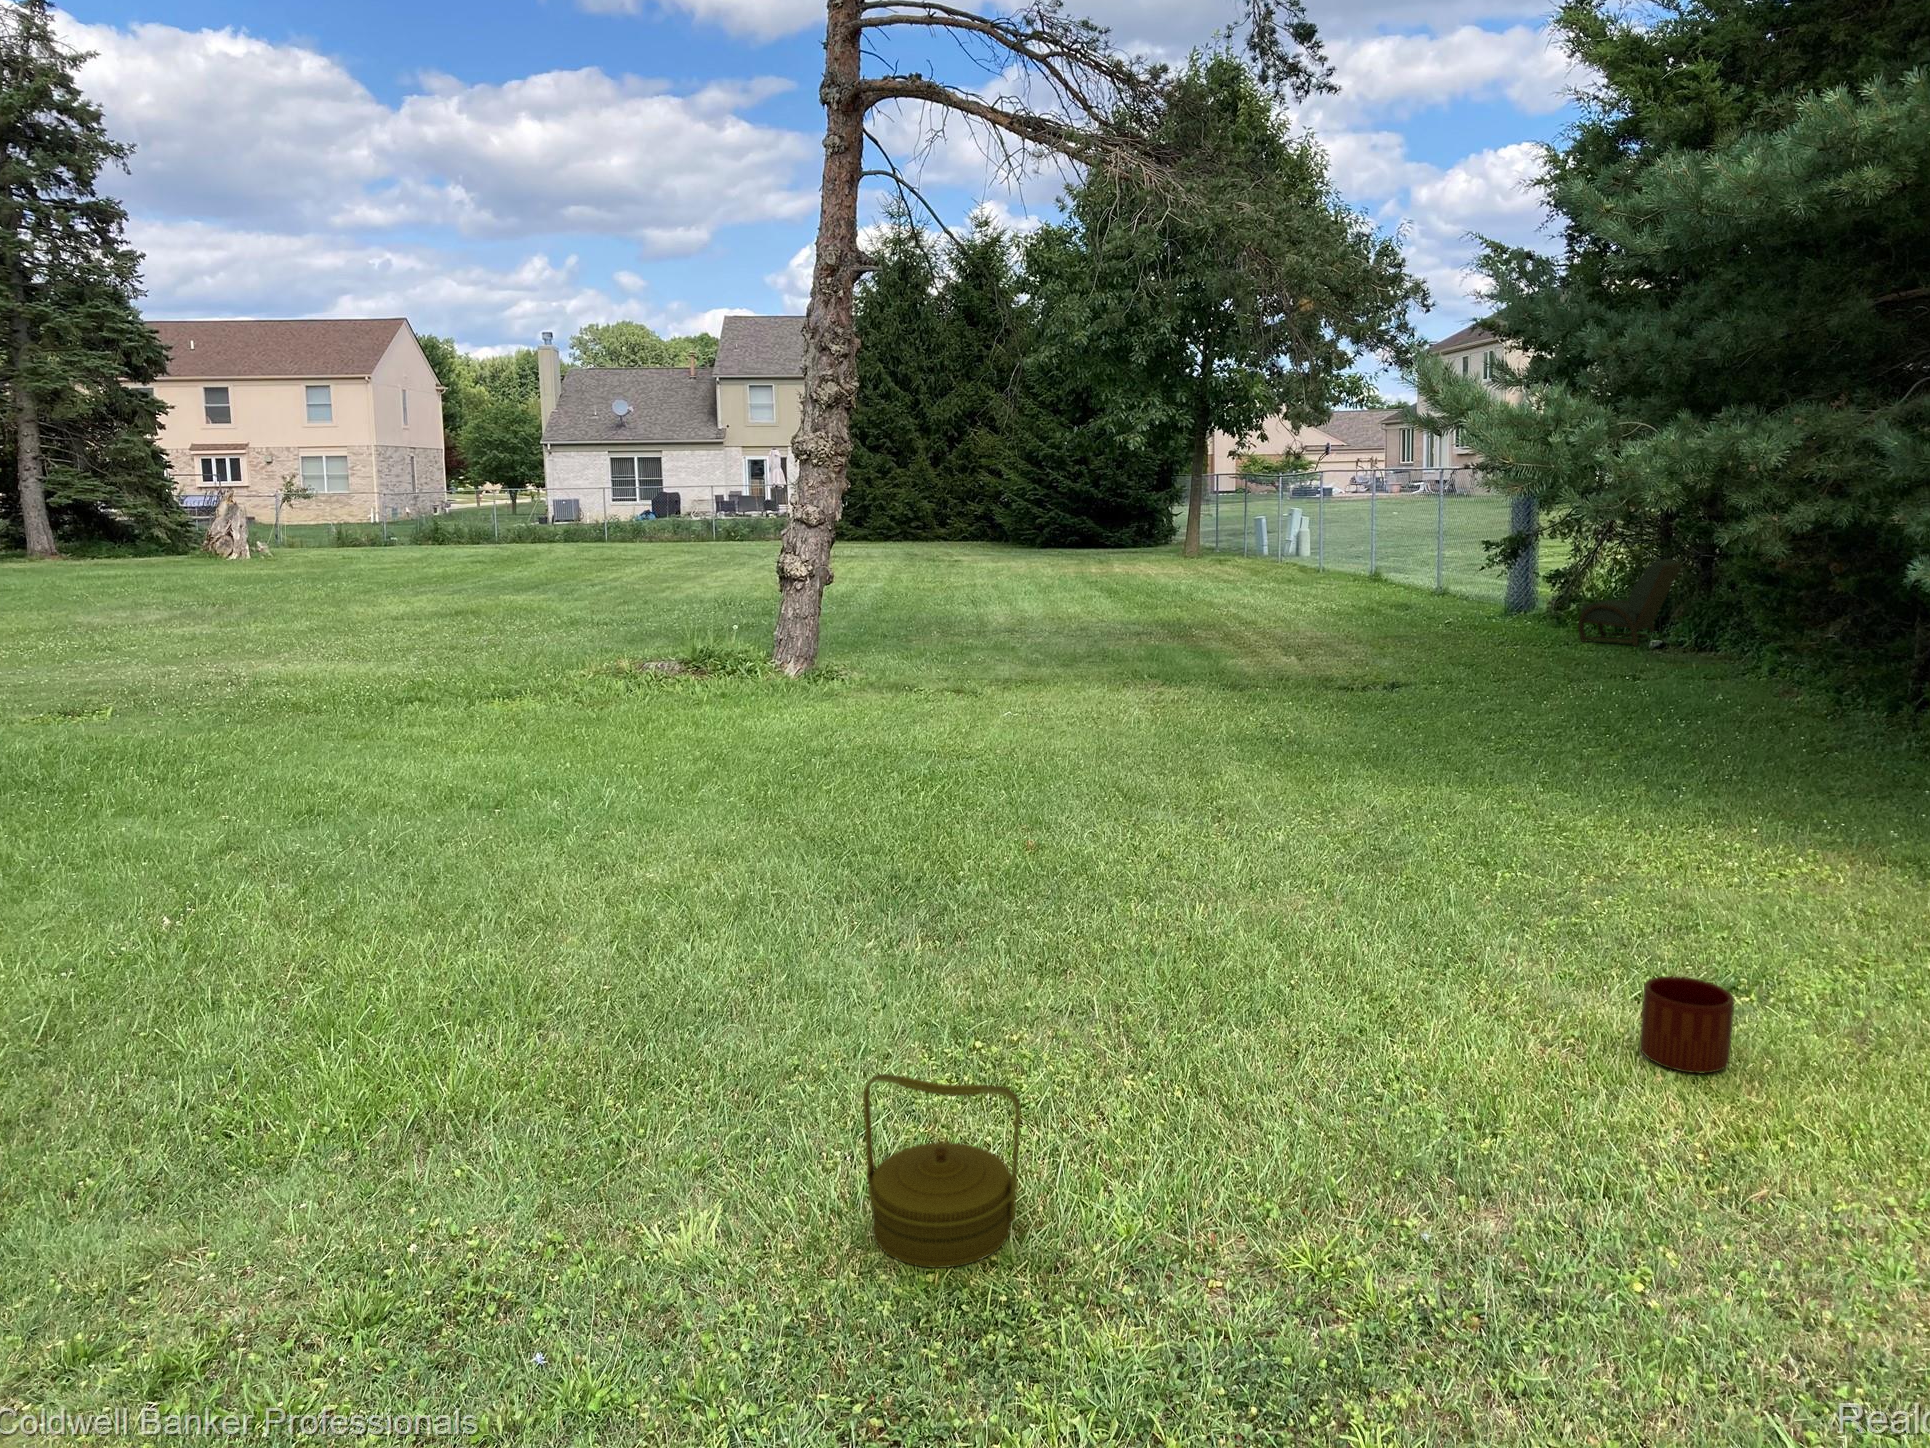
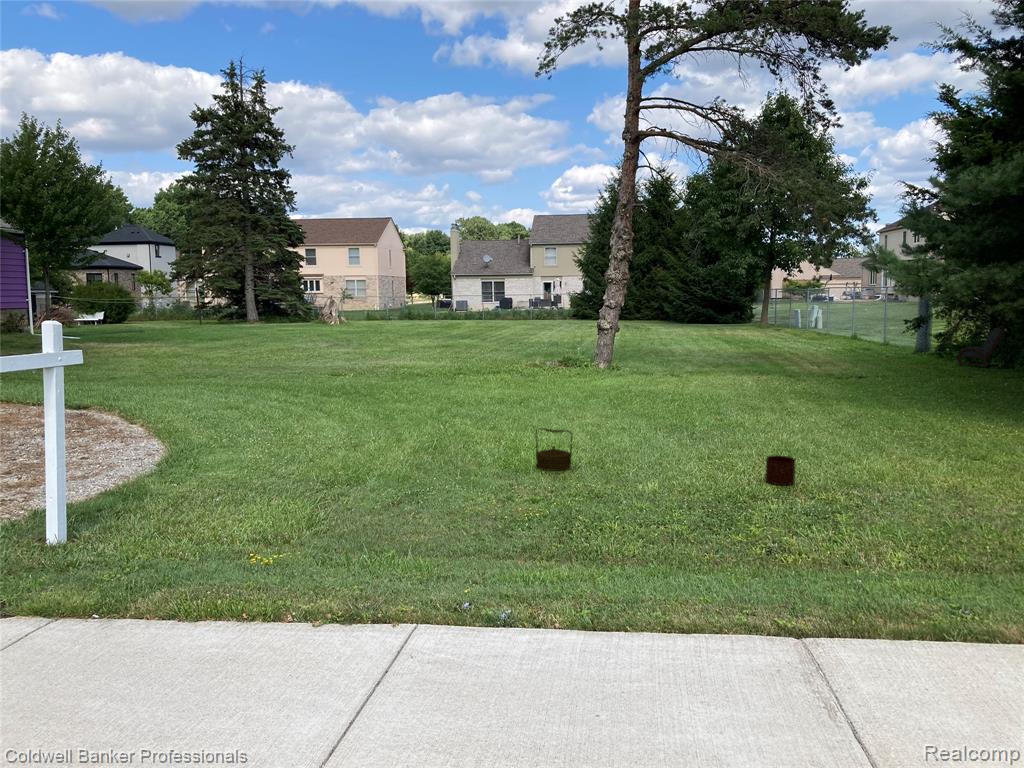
planter: present [1640,976,1734,1073] -> present [765,455,796,485]
basket: present [863,1074,1021,1268] -> present [535,428,573,471]

